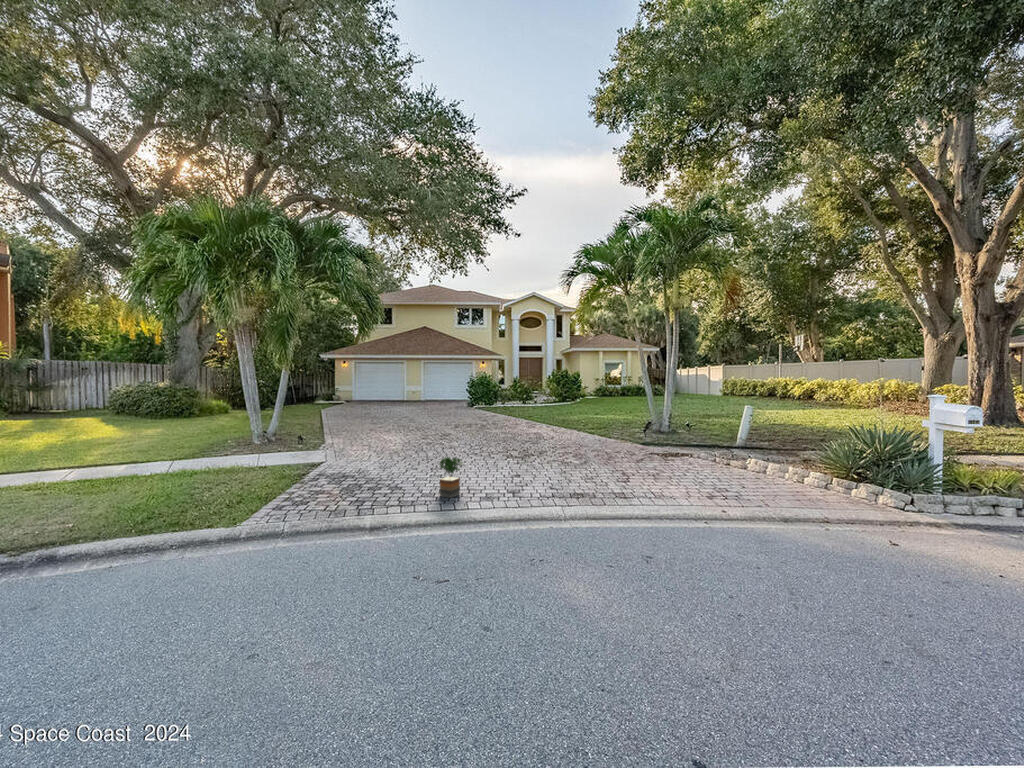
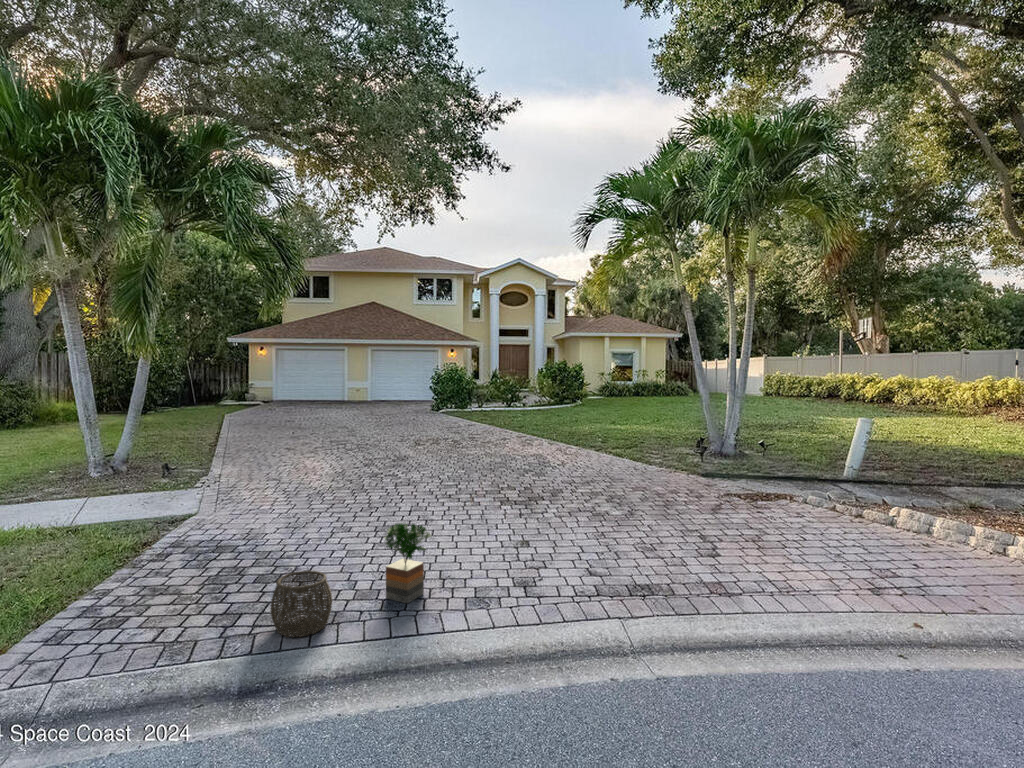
woven basket: none [383,478,413,509] -> present [270,571,332,638]

